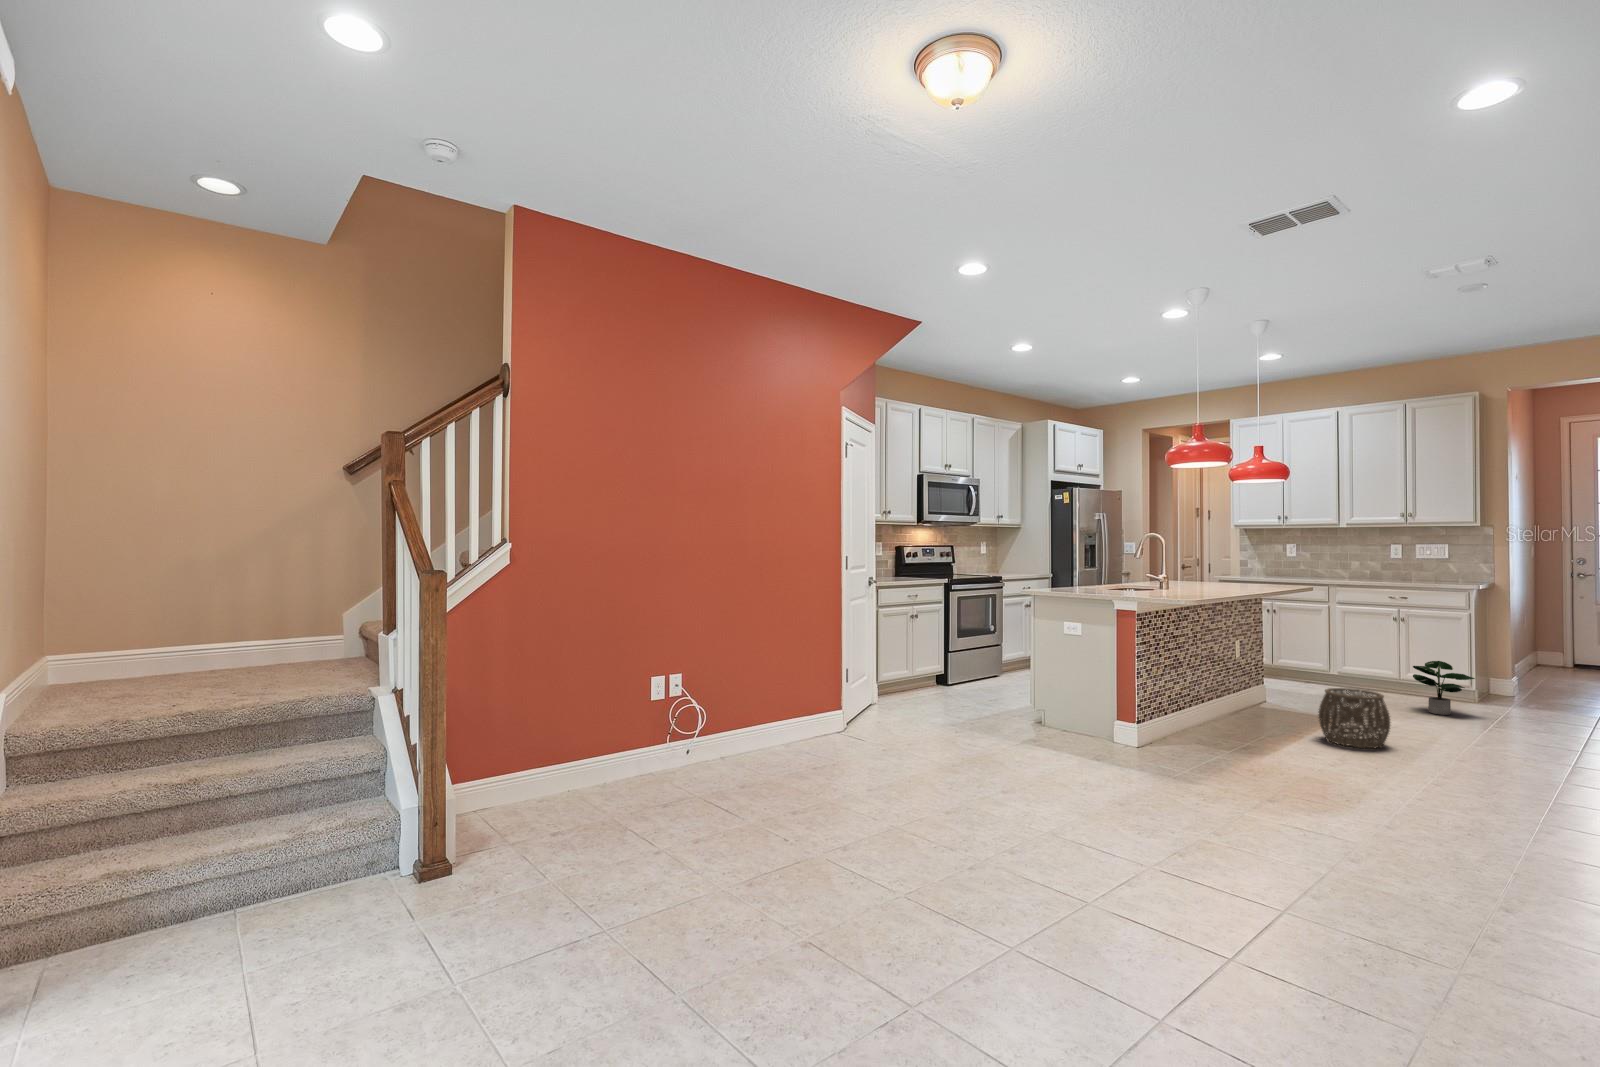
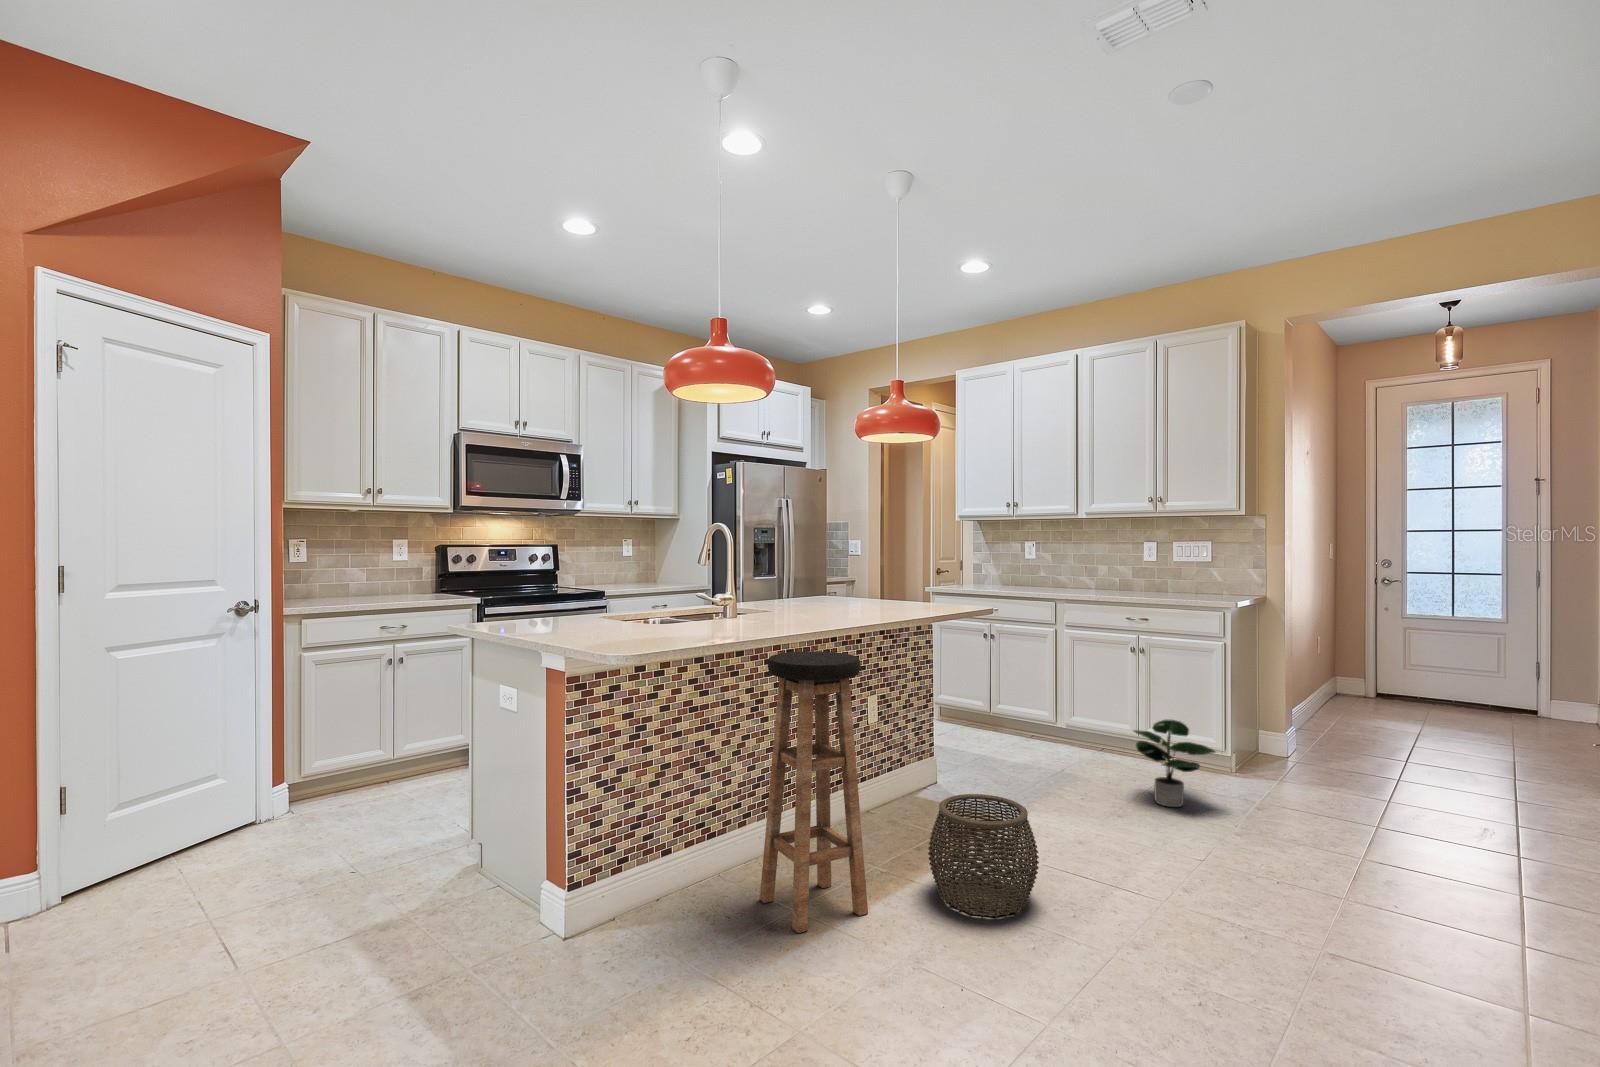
bar stool: none [1223,605,1293,750] -> present [760,651,868,933]

